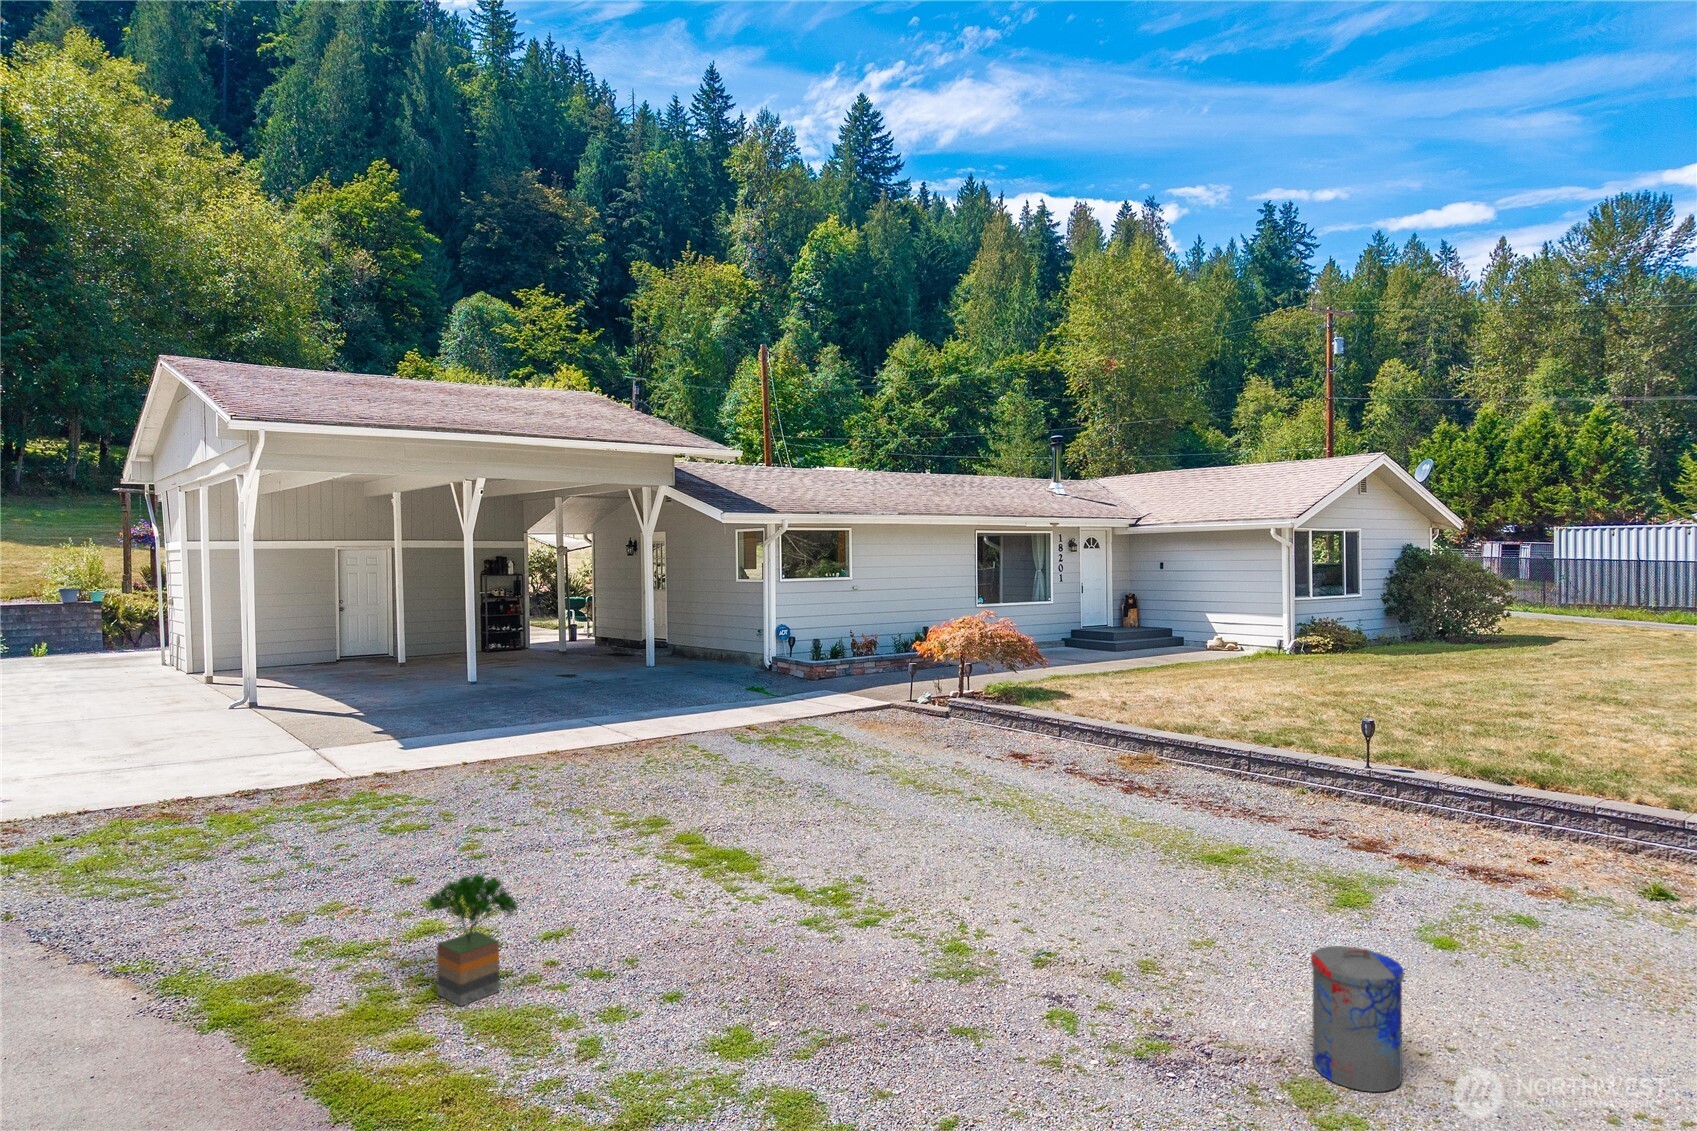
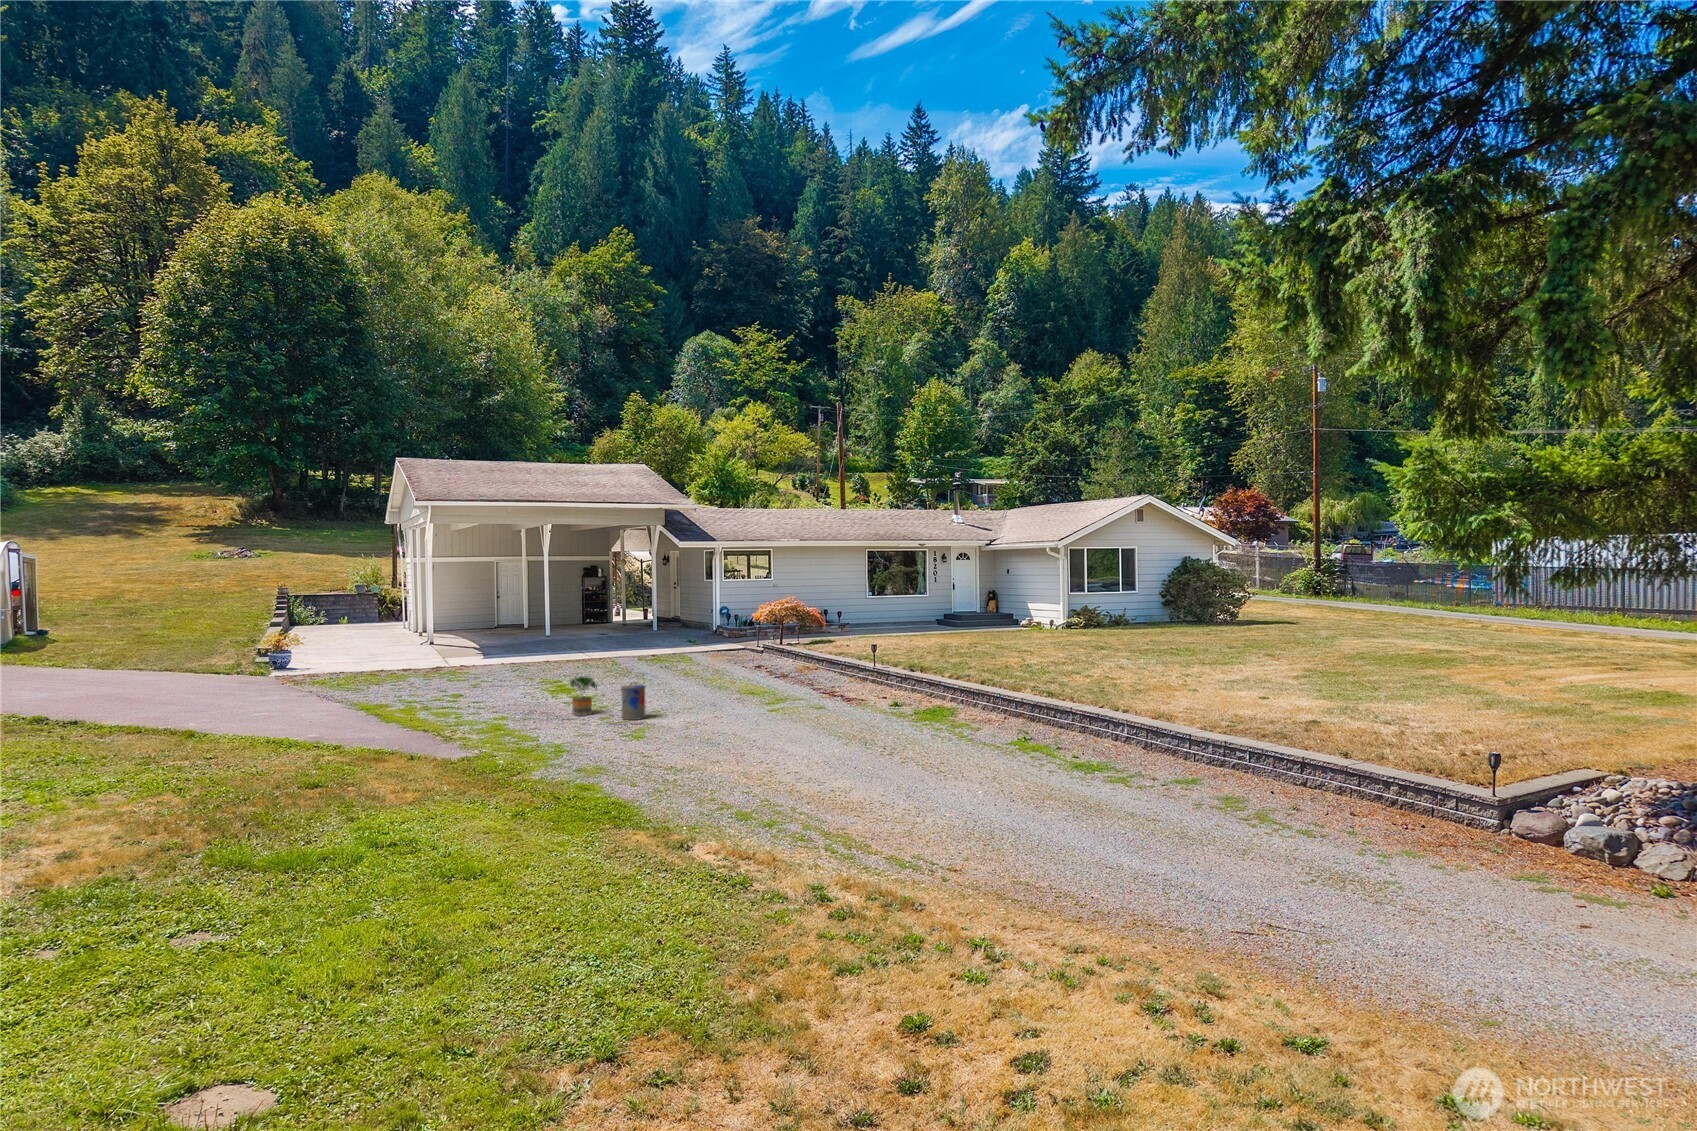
potted tree: present [428,874,518,1006] -> present [570,676,597,716]

